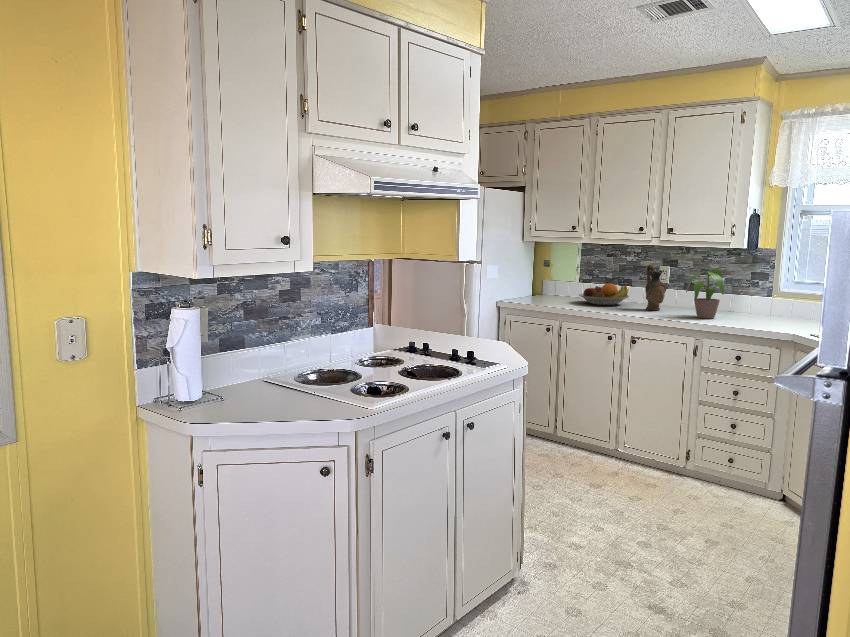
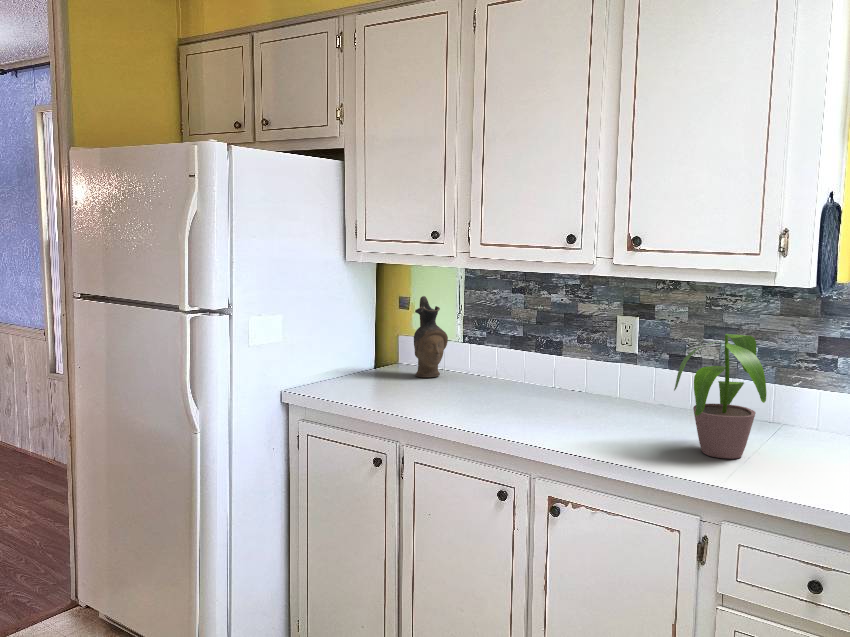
ceramic pitcher: present [645,265,666,310] -> present [414,296,448,377]
fruit bowl: present [579,283,629,305] -> none [450,354,554,402]

